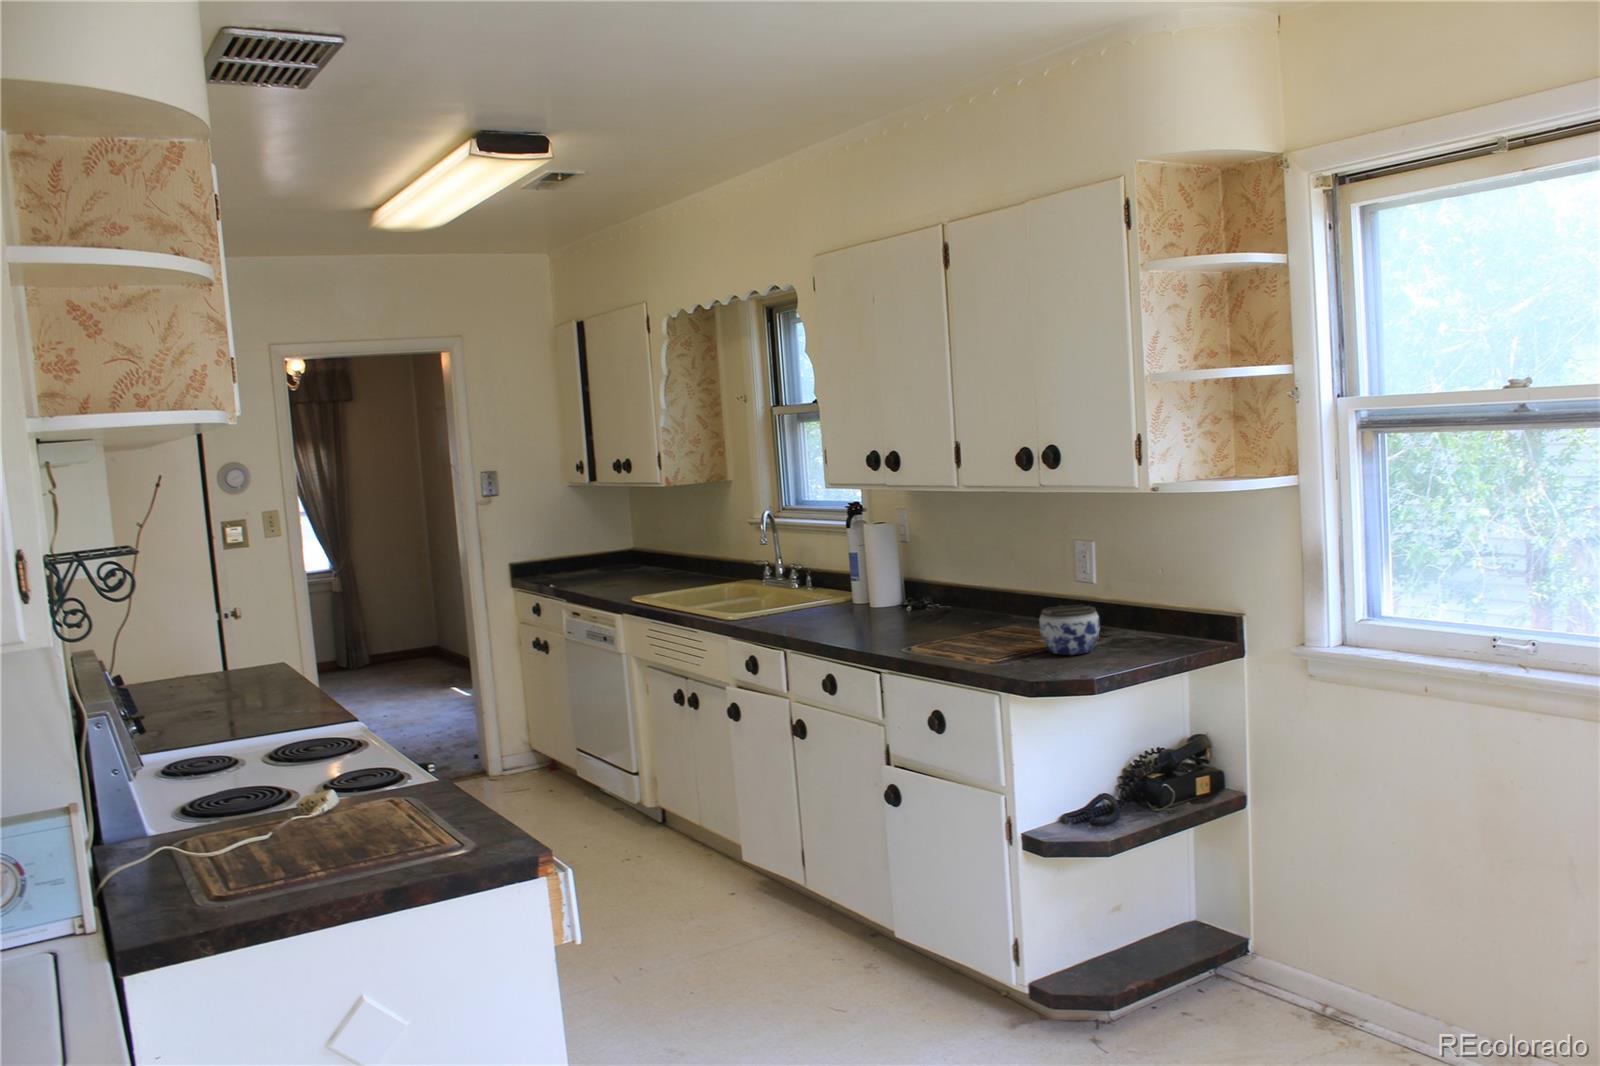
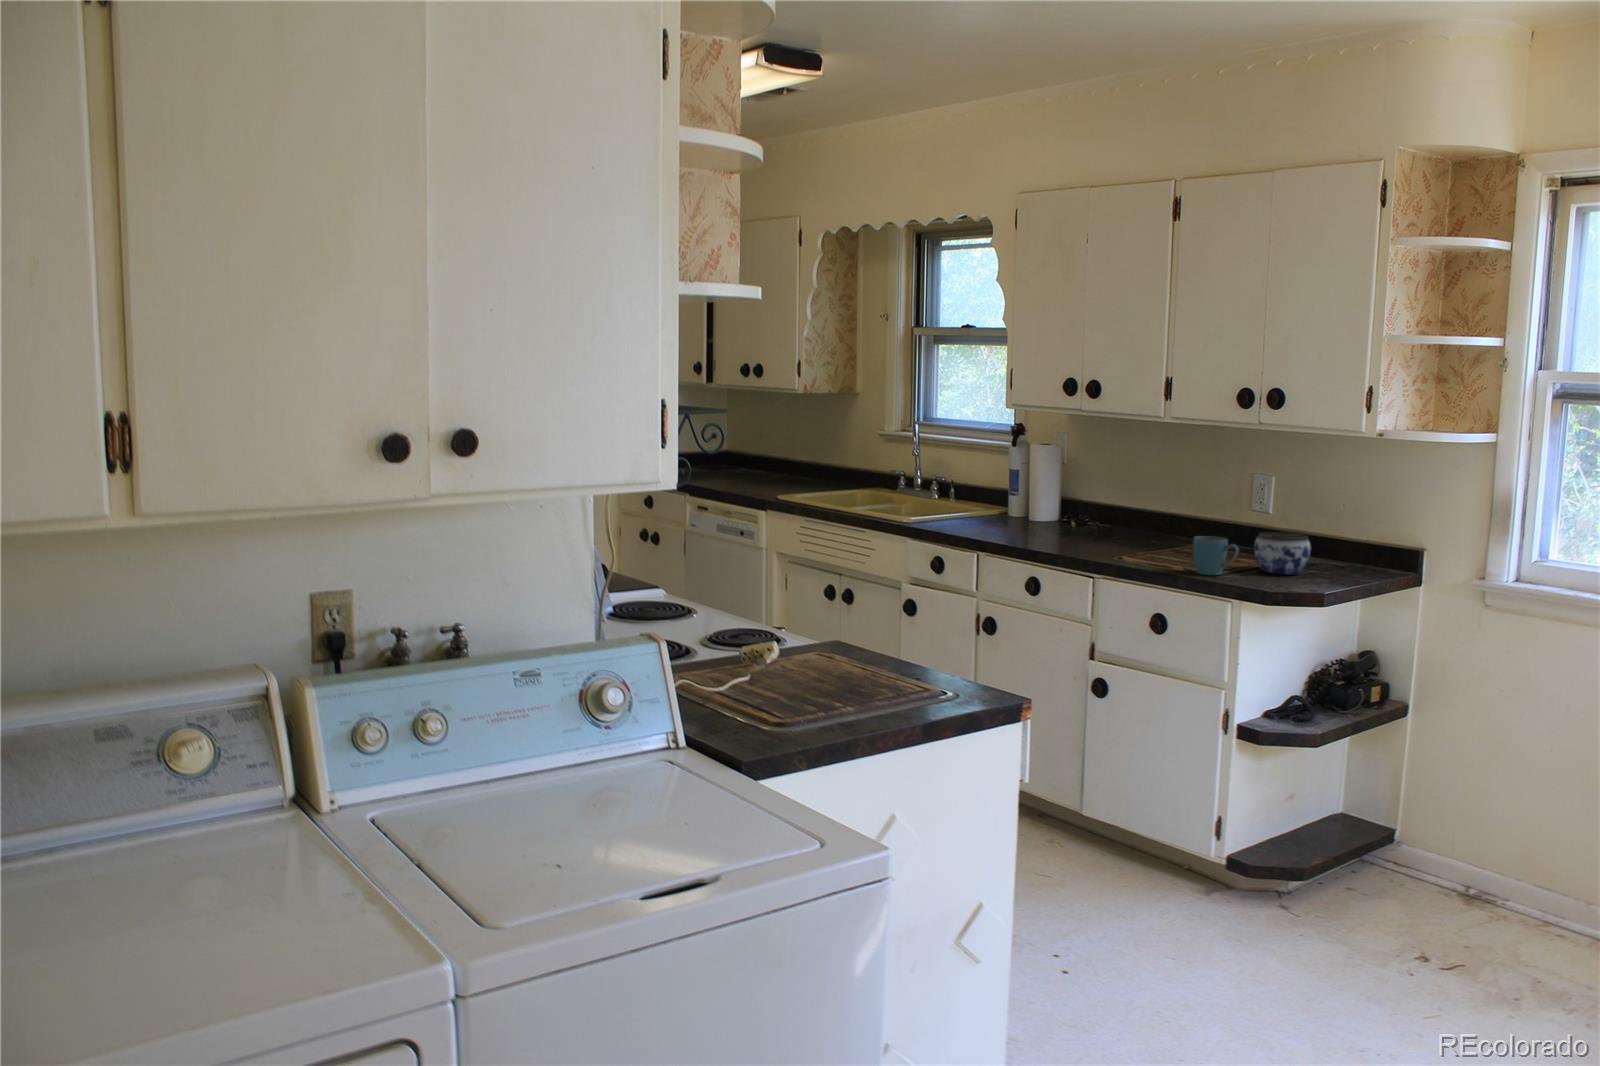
mug: none [960,618,1005,663] -> present [1193,536,1238,575]

